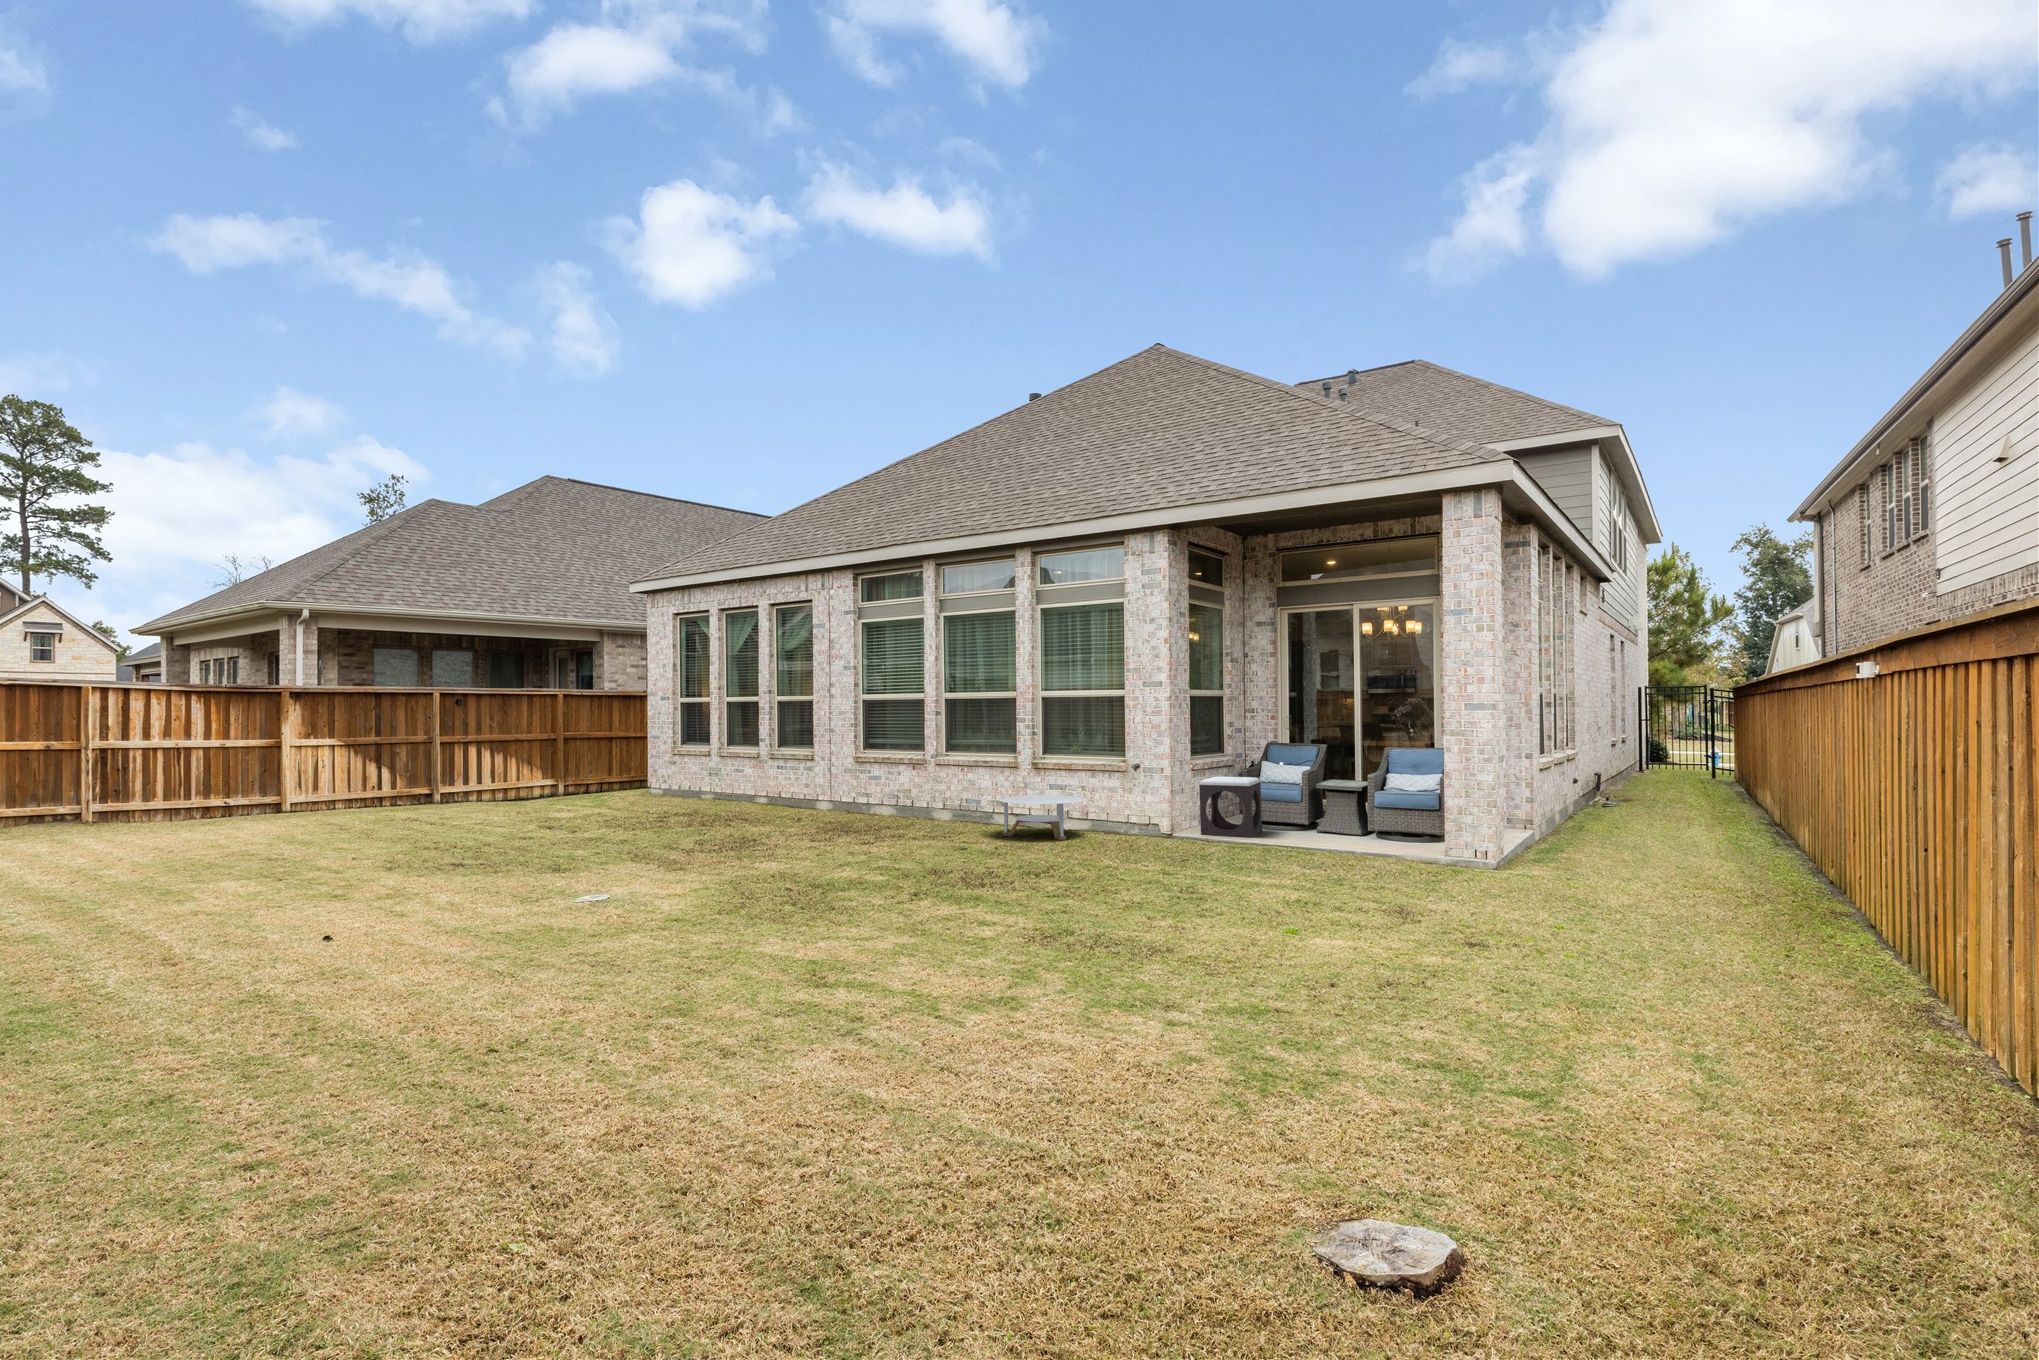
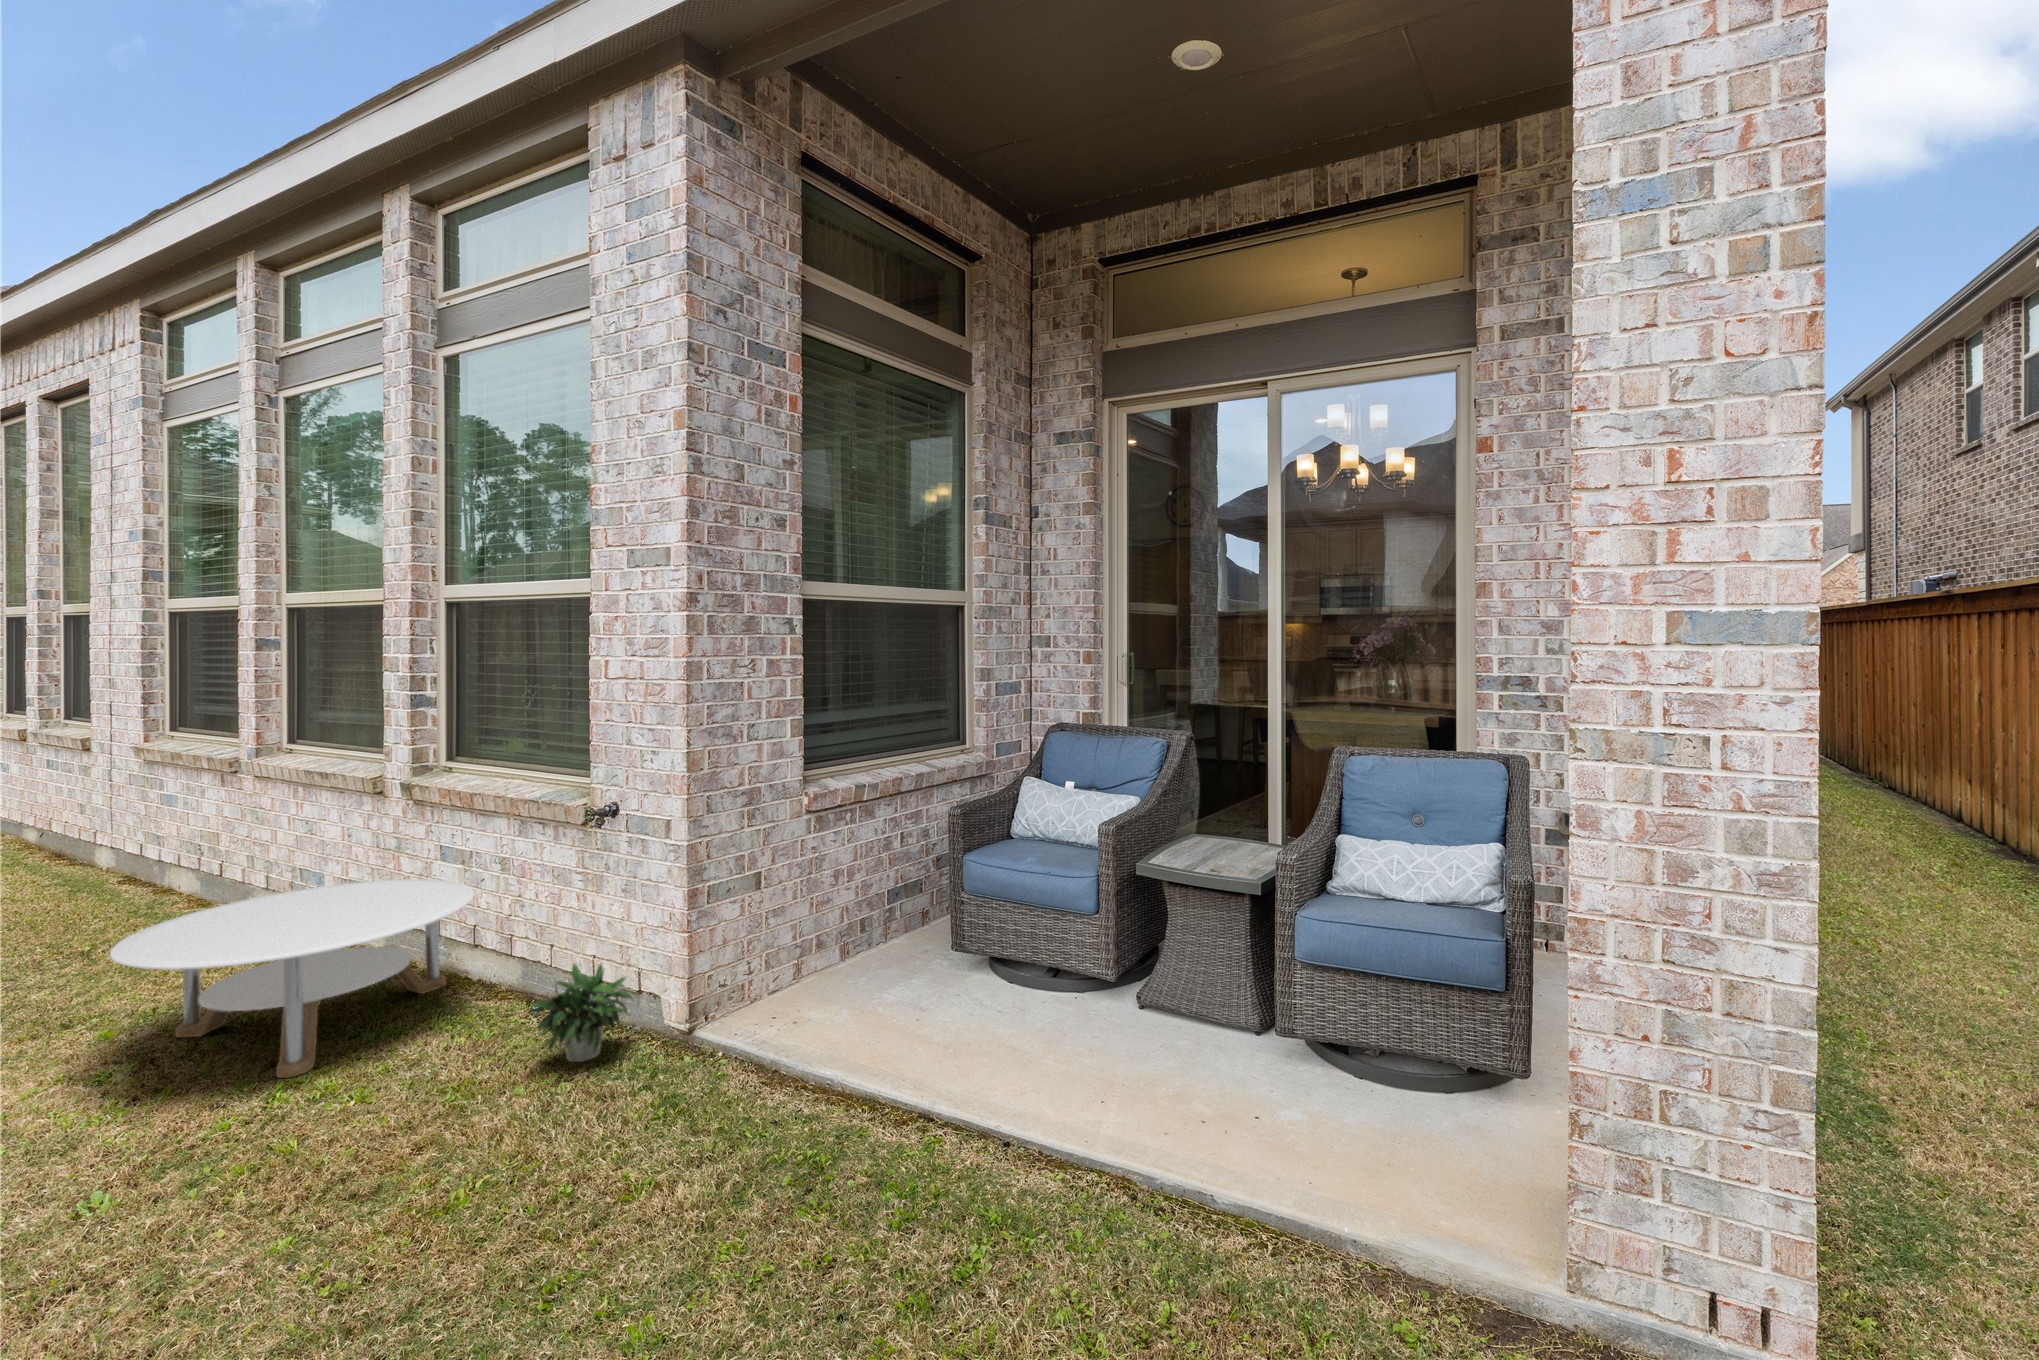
footstool: present [1199,776,1262,837] -> none [773,831,986,1056]
potted plant: none [1131,812,1157,839] -> present [532,964,640,1062]

